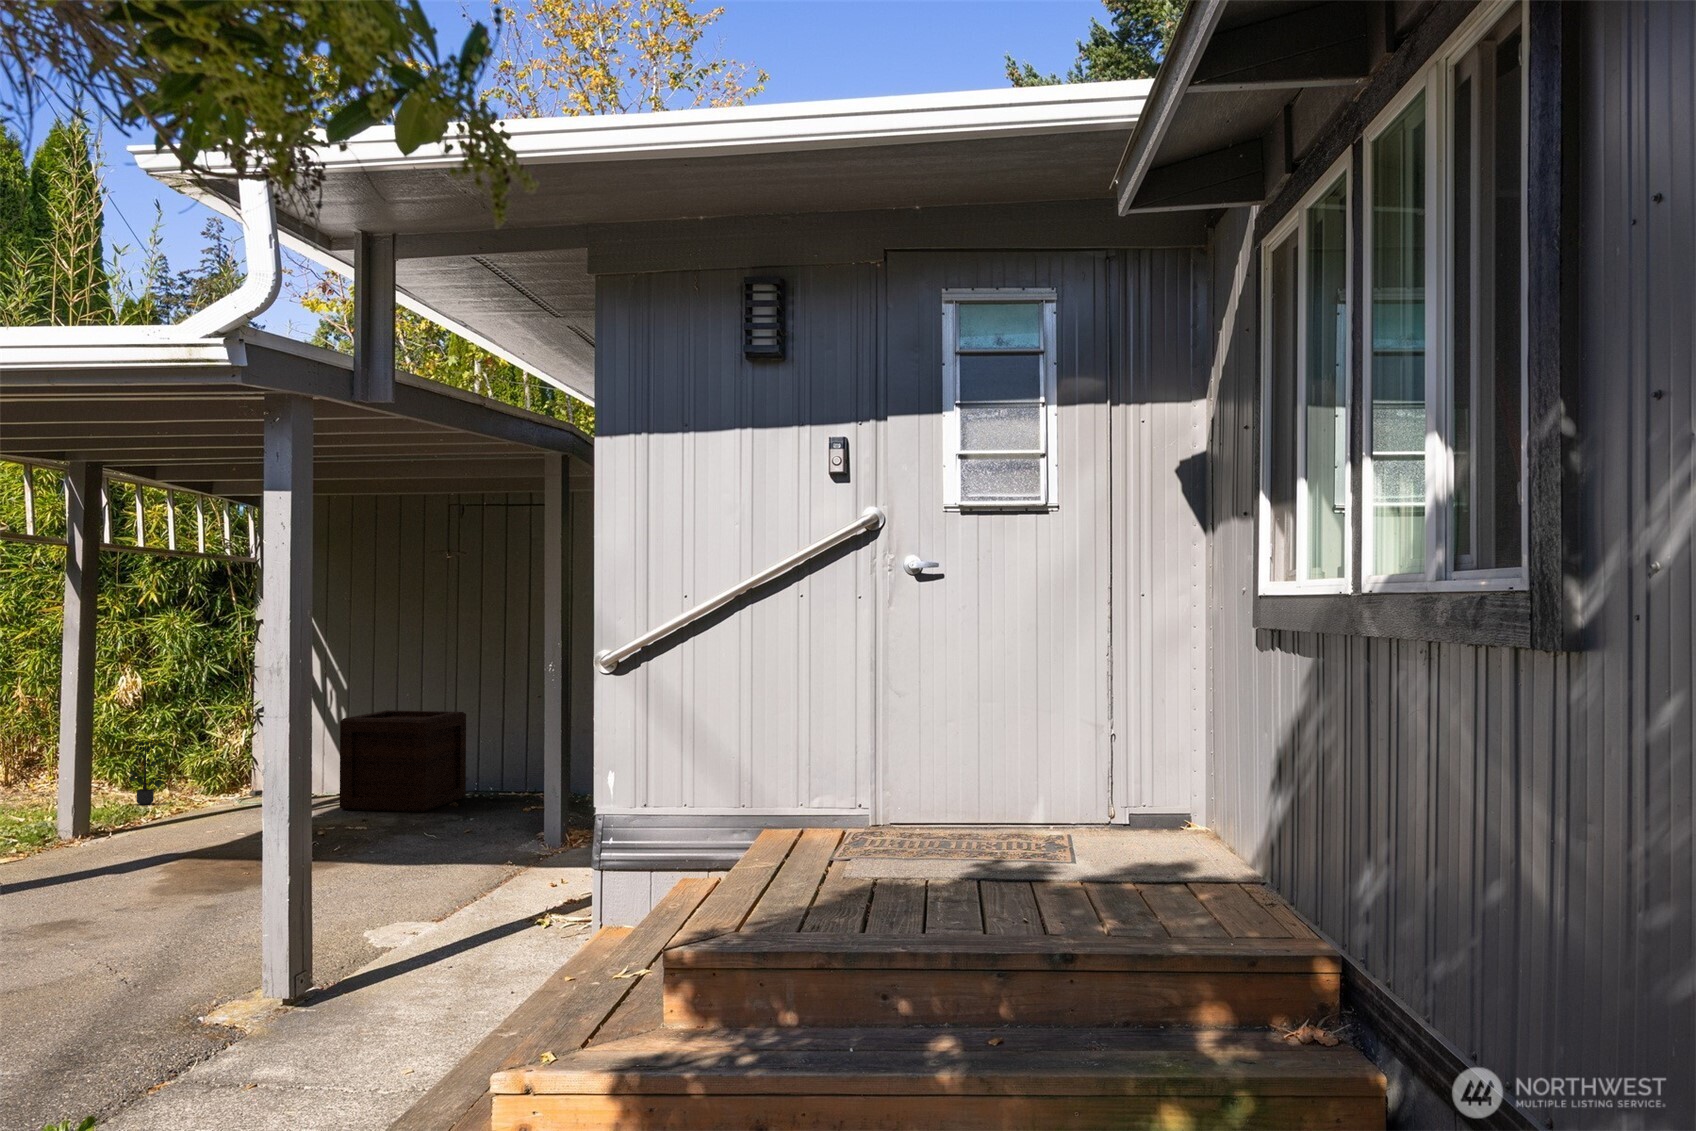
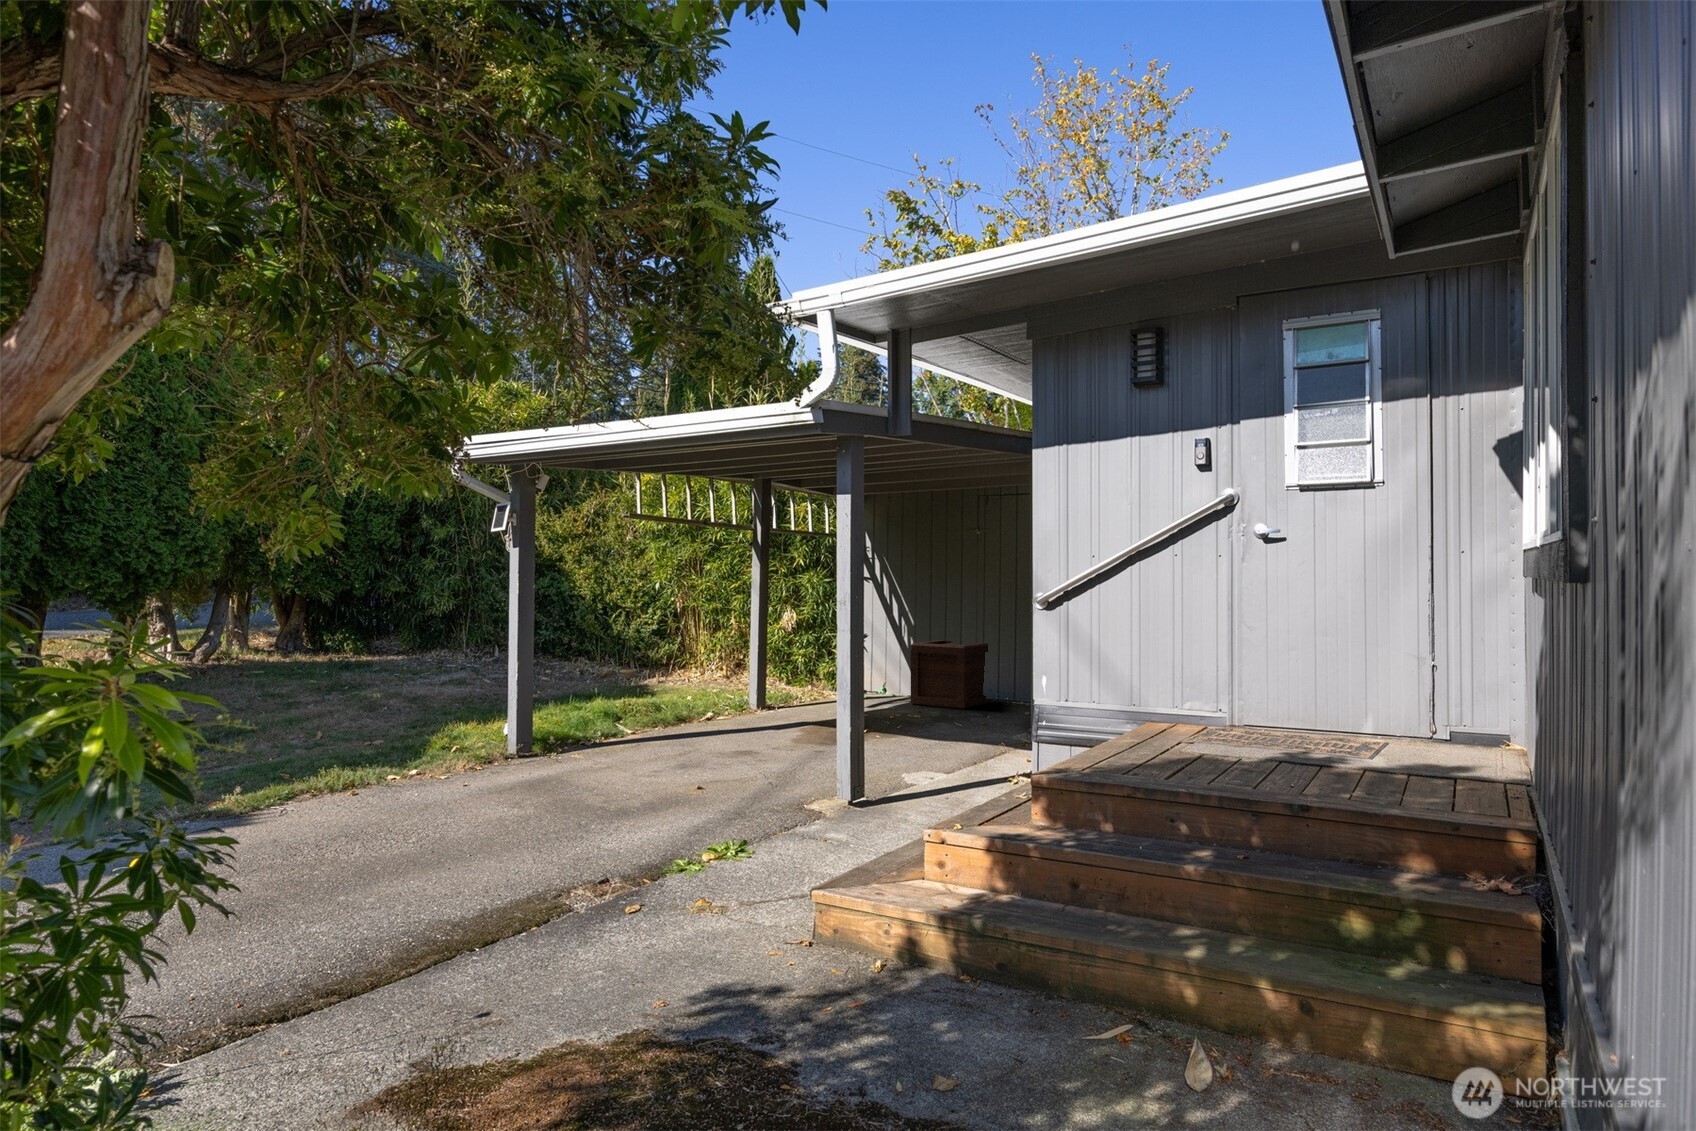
potted plant: present [129,739,171,805] -> none [789,651,814,694]

